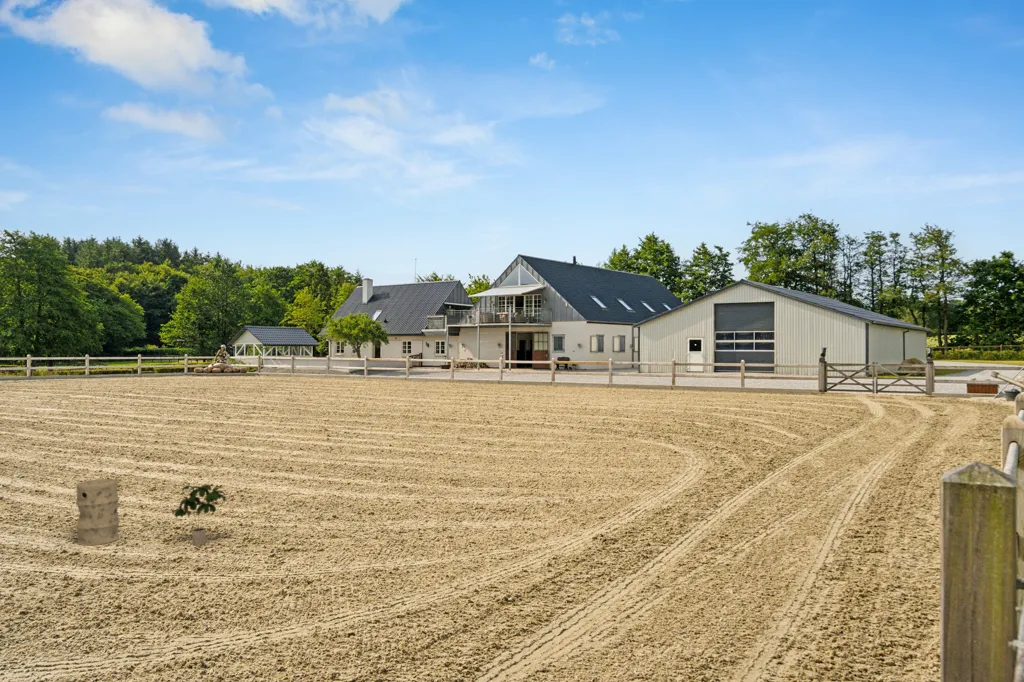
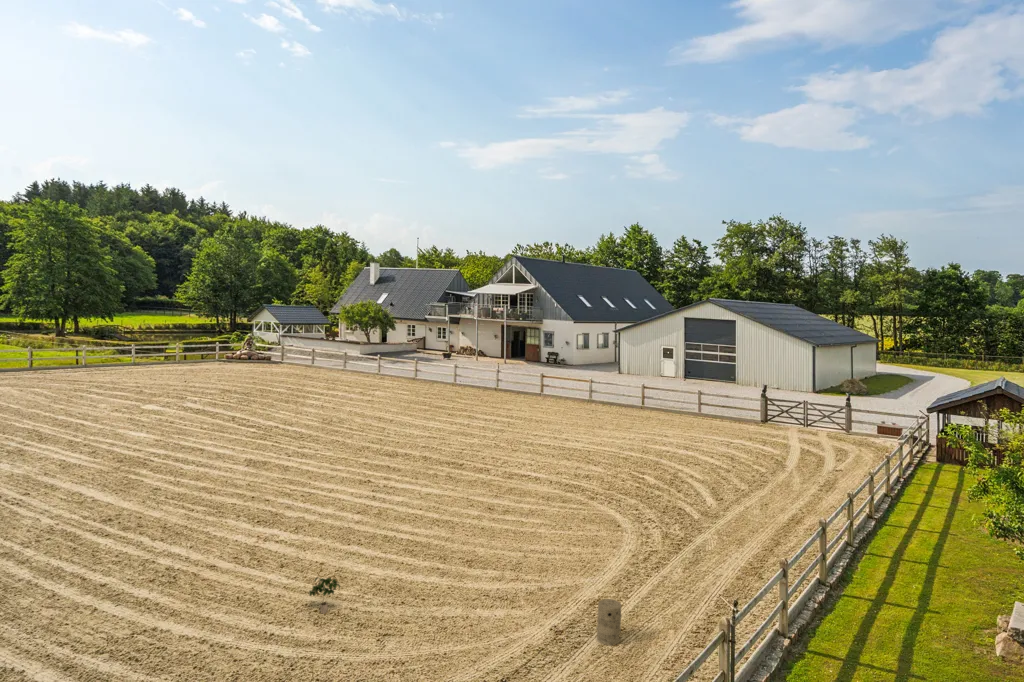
trash can: present [76,479,120,546] -> present [597,599,622,645]

